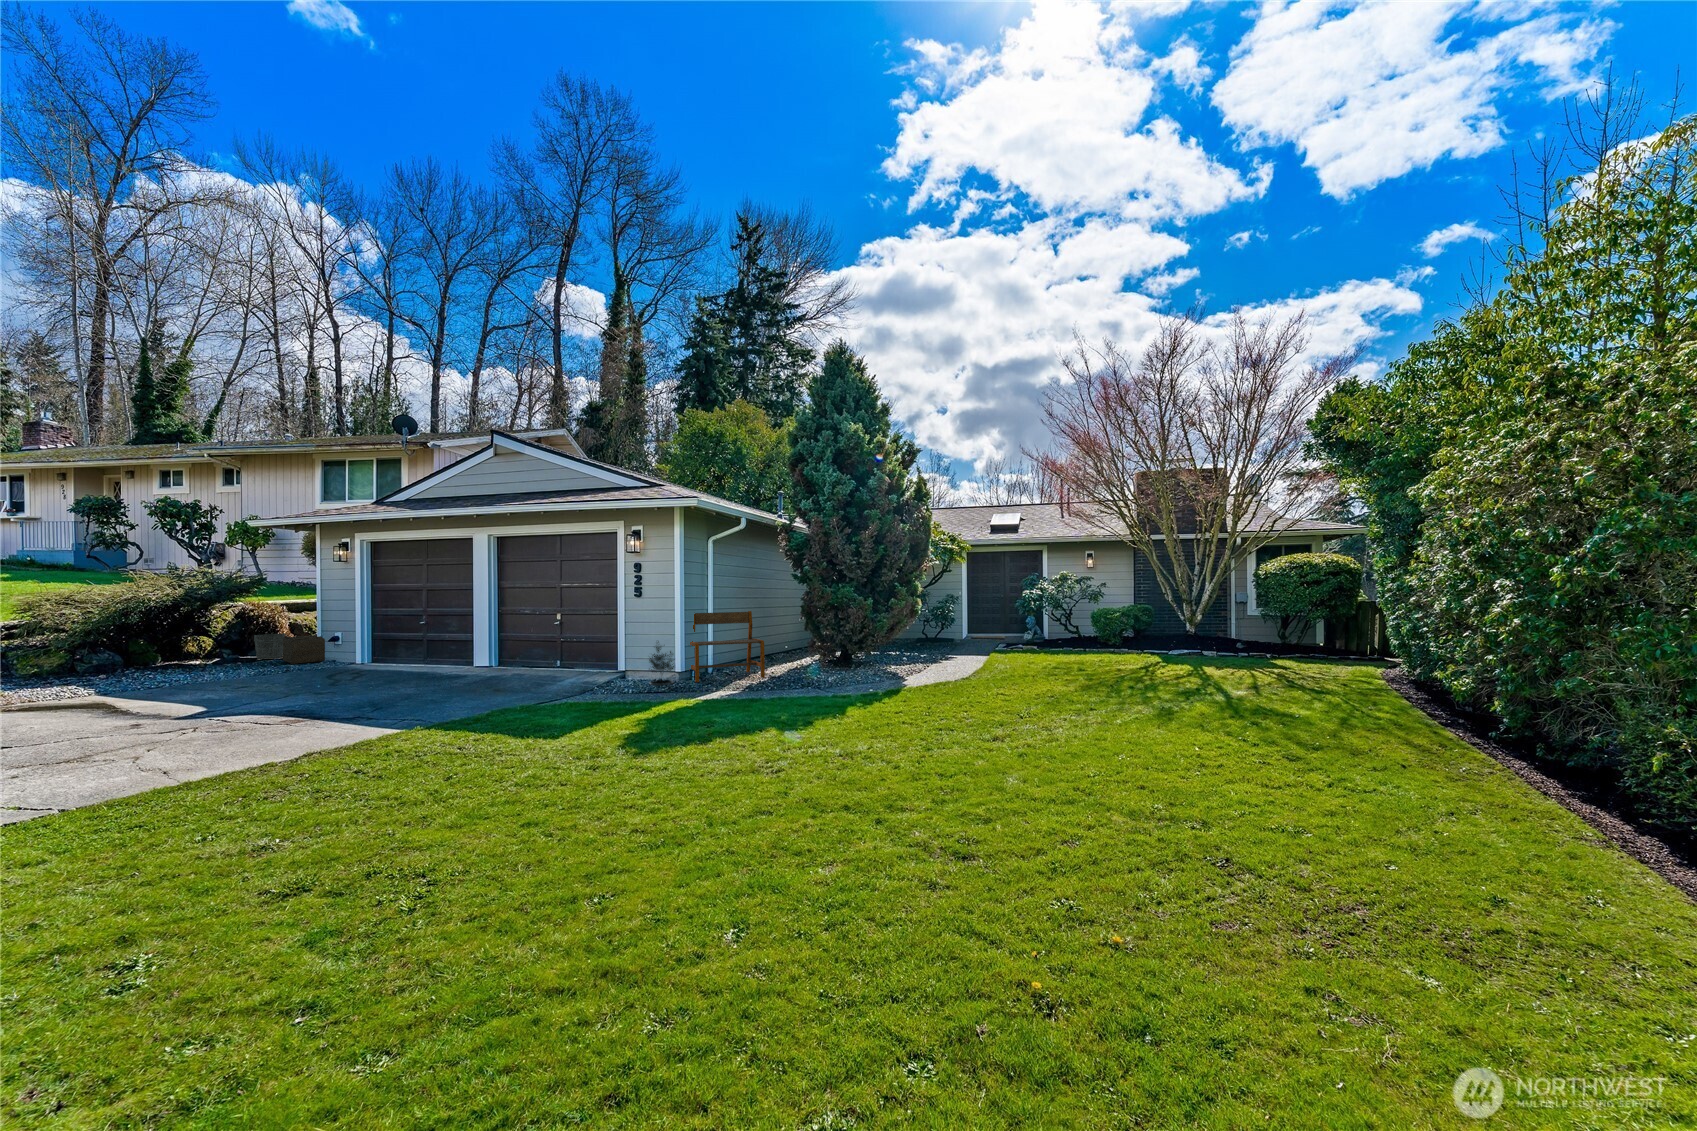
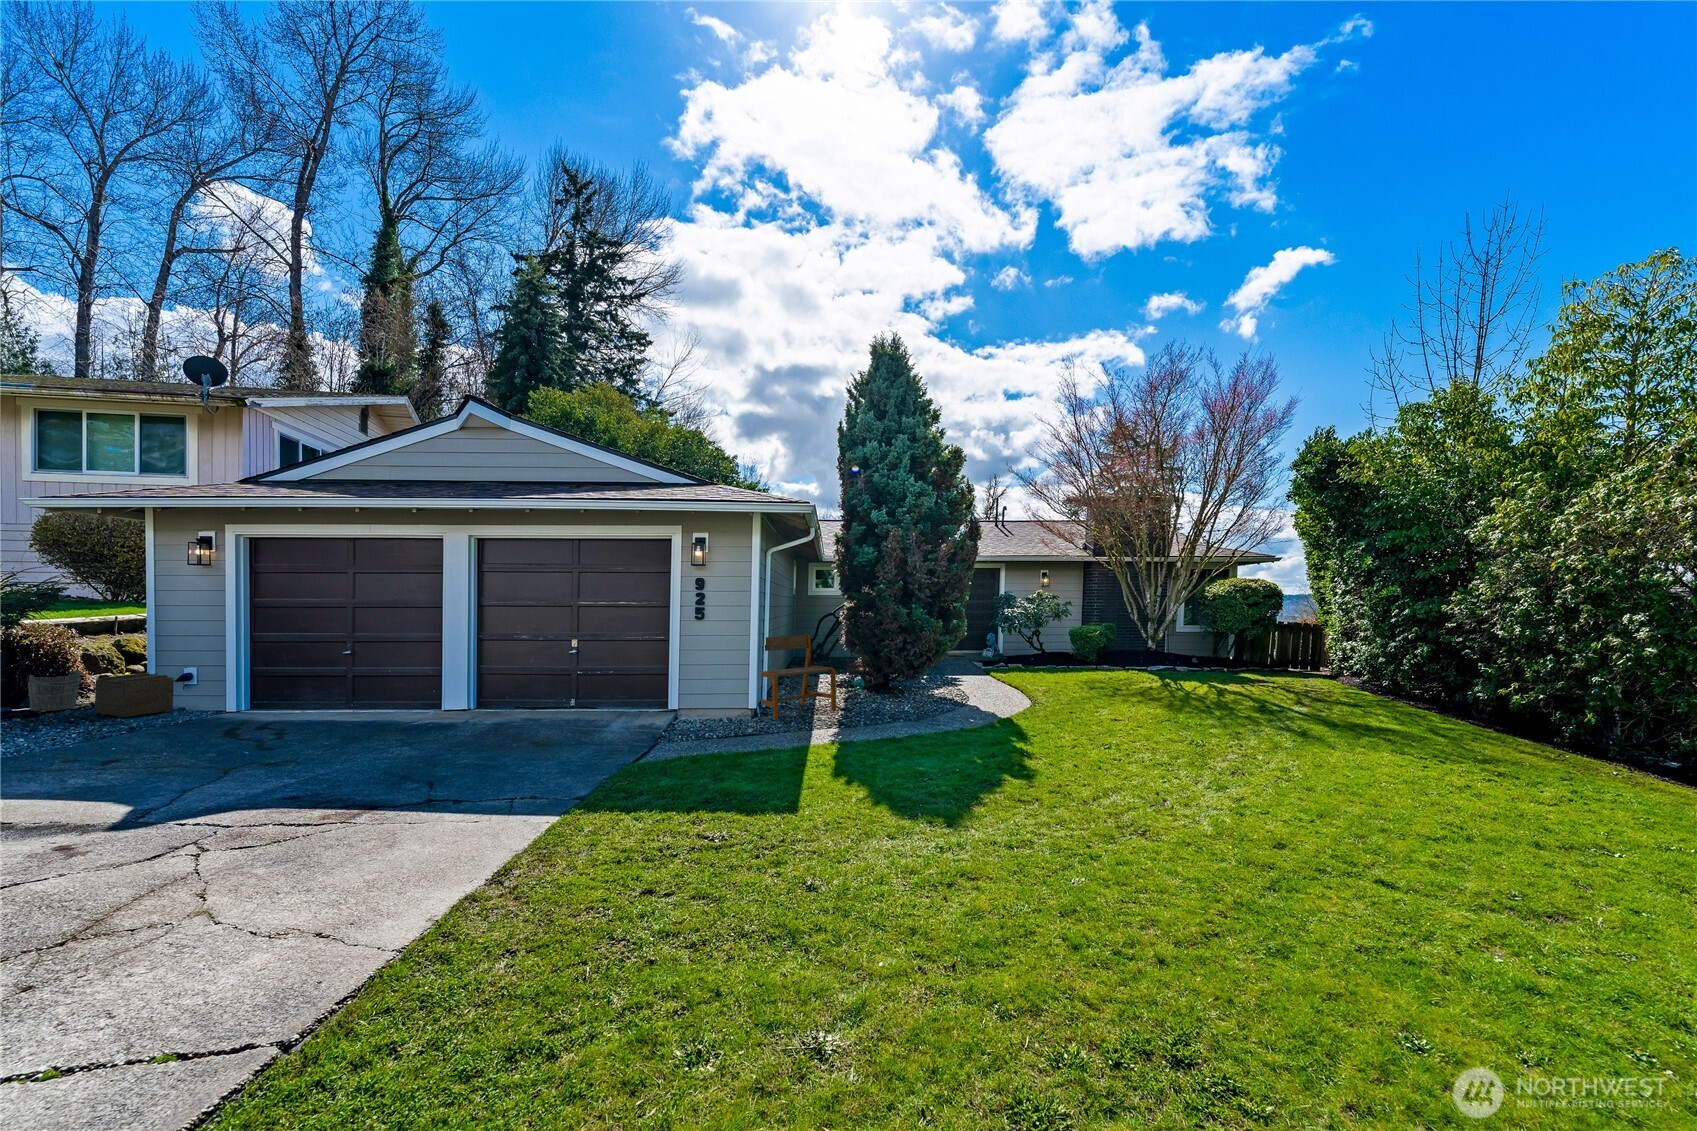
potted tree: present [649,642,674,685] -> none [724,672,756,727]

